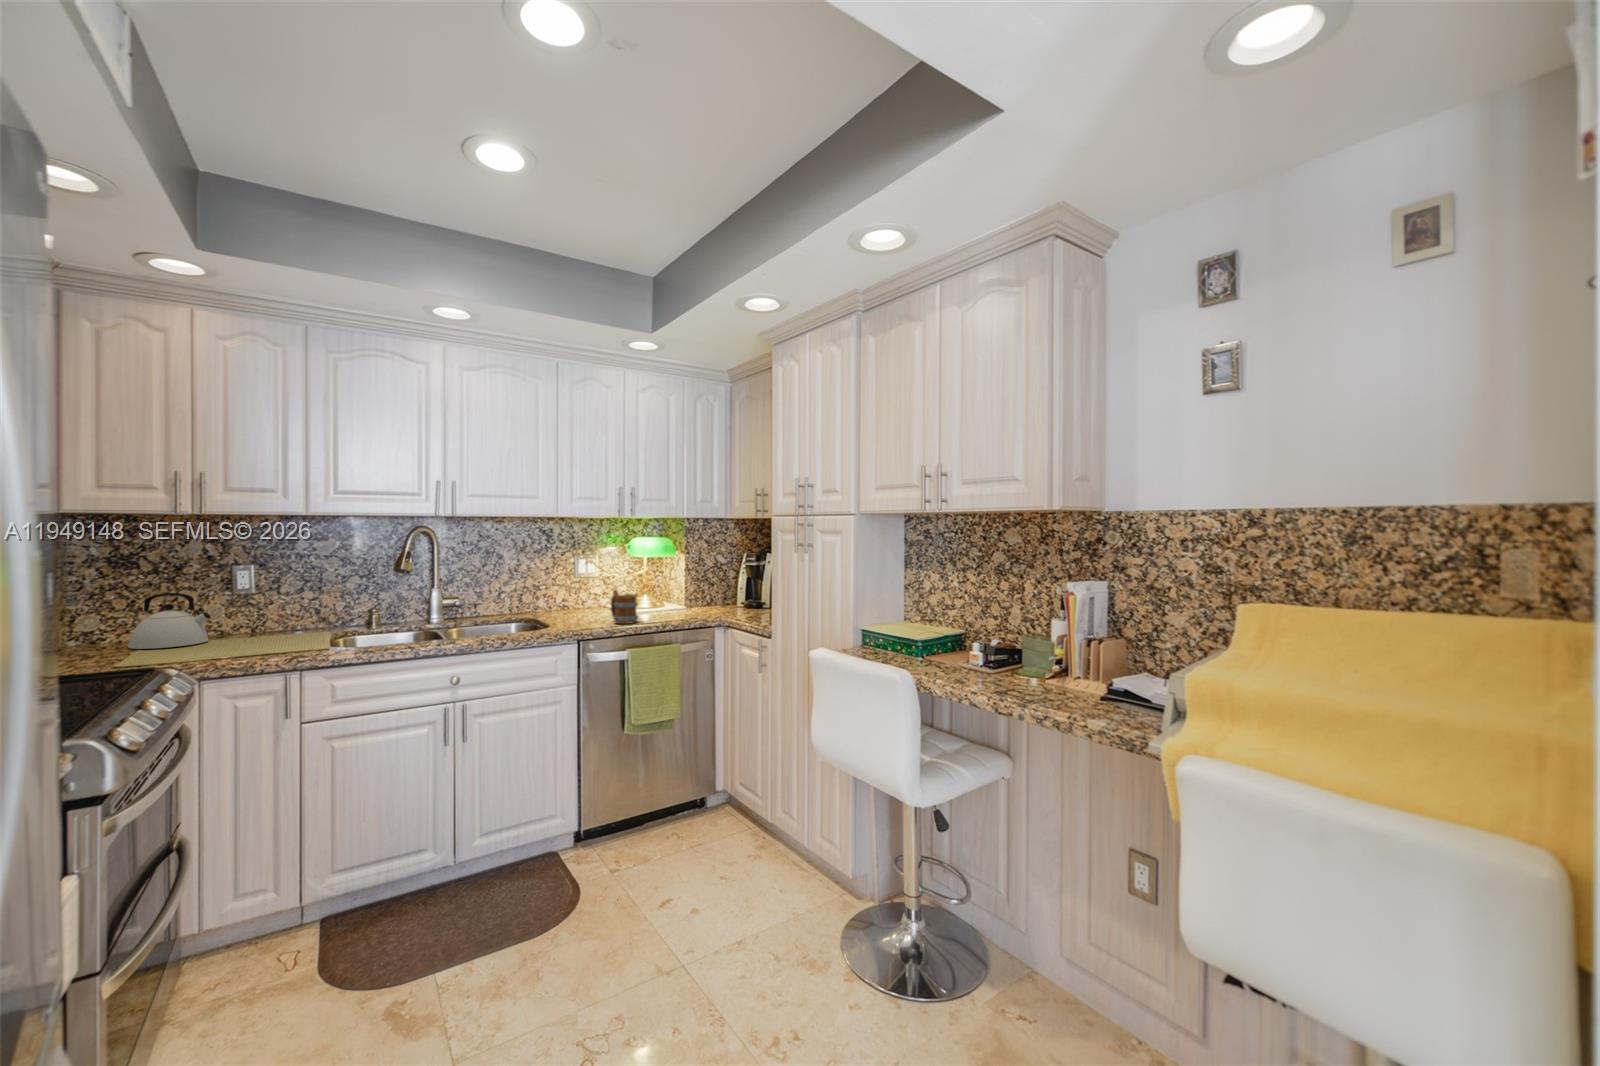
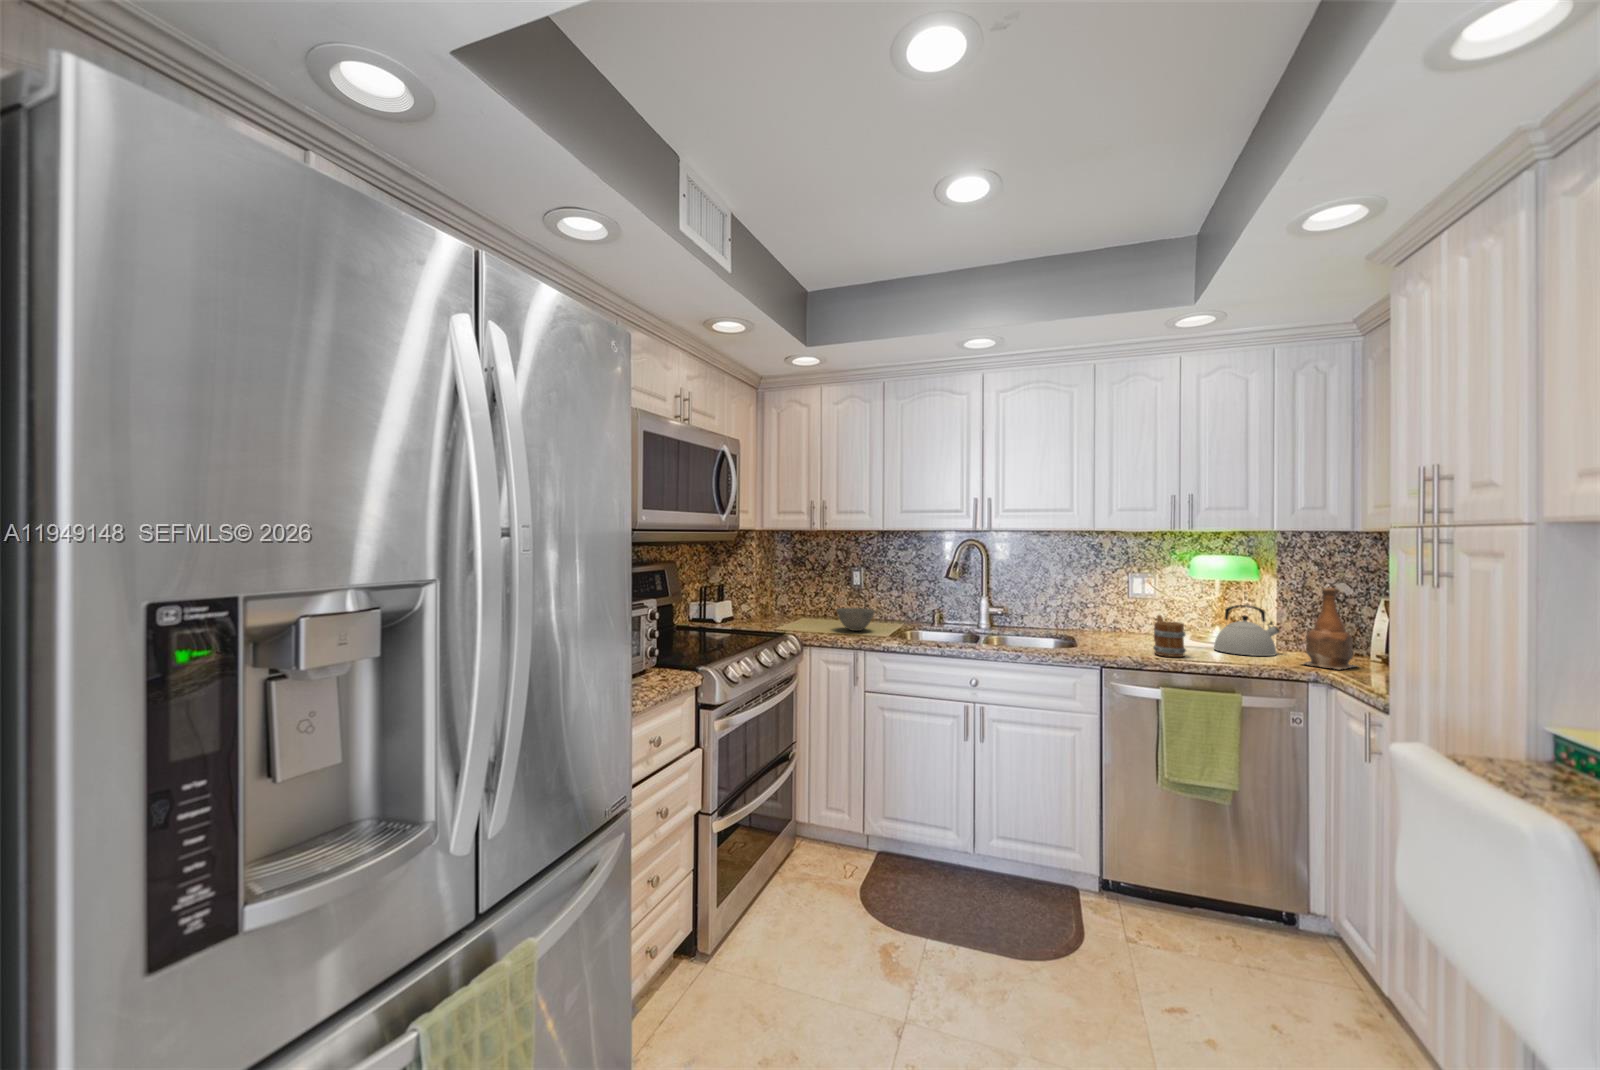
bottle: none [710,559,741,616] -> present [1305,588,1357,669]
kettle: present [128,593,211,649] -> present [1214,605,1279,656]
bowl: none [229,618,296,649] -> present [836,608,875,631]

